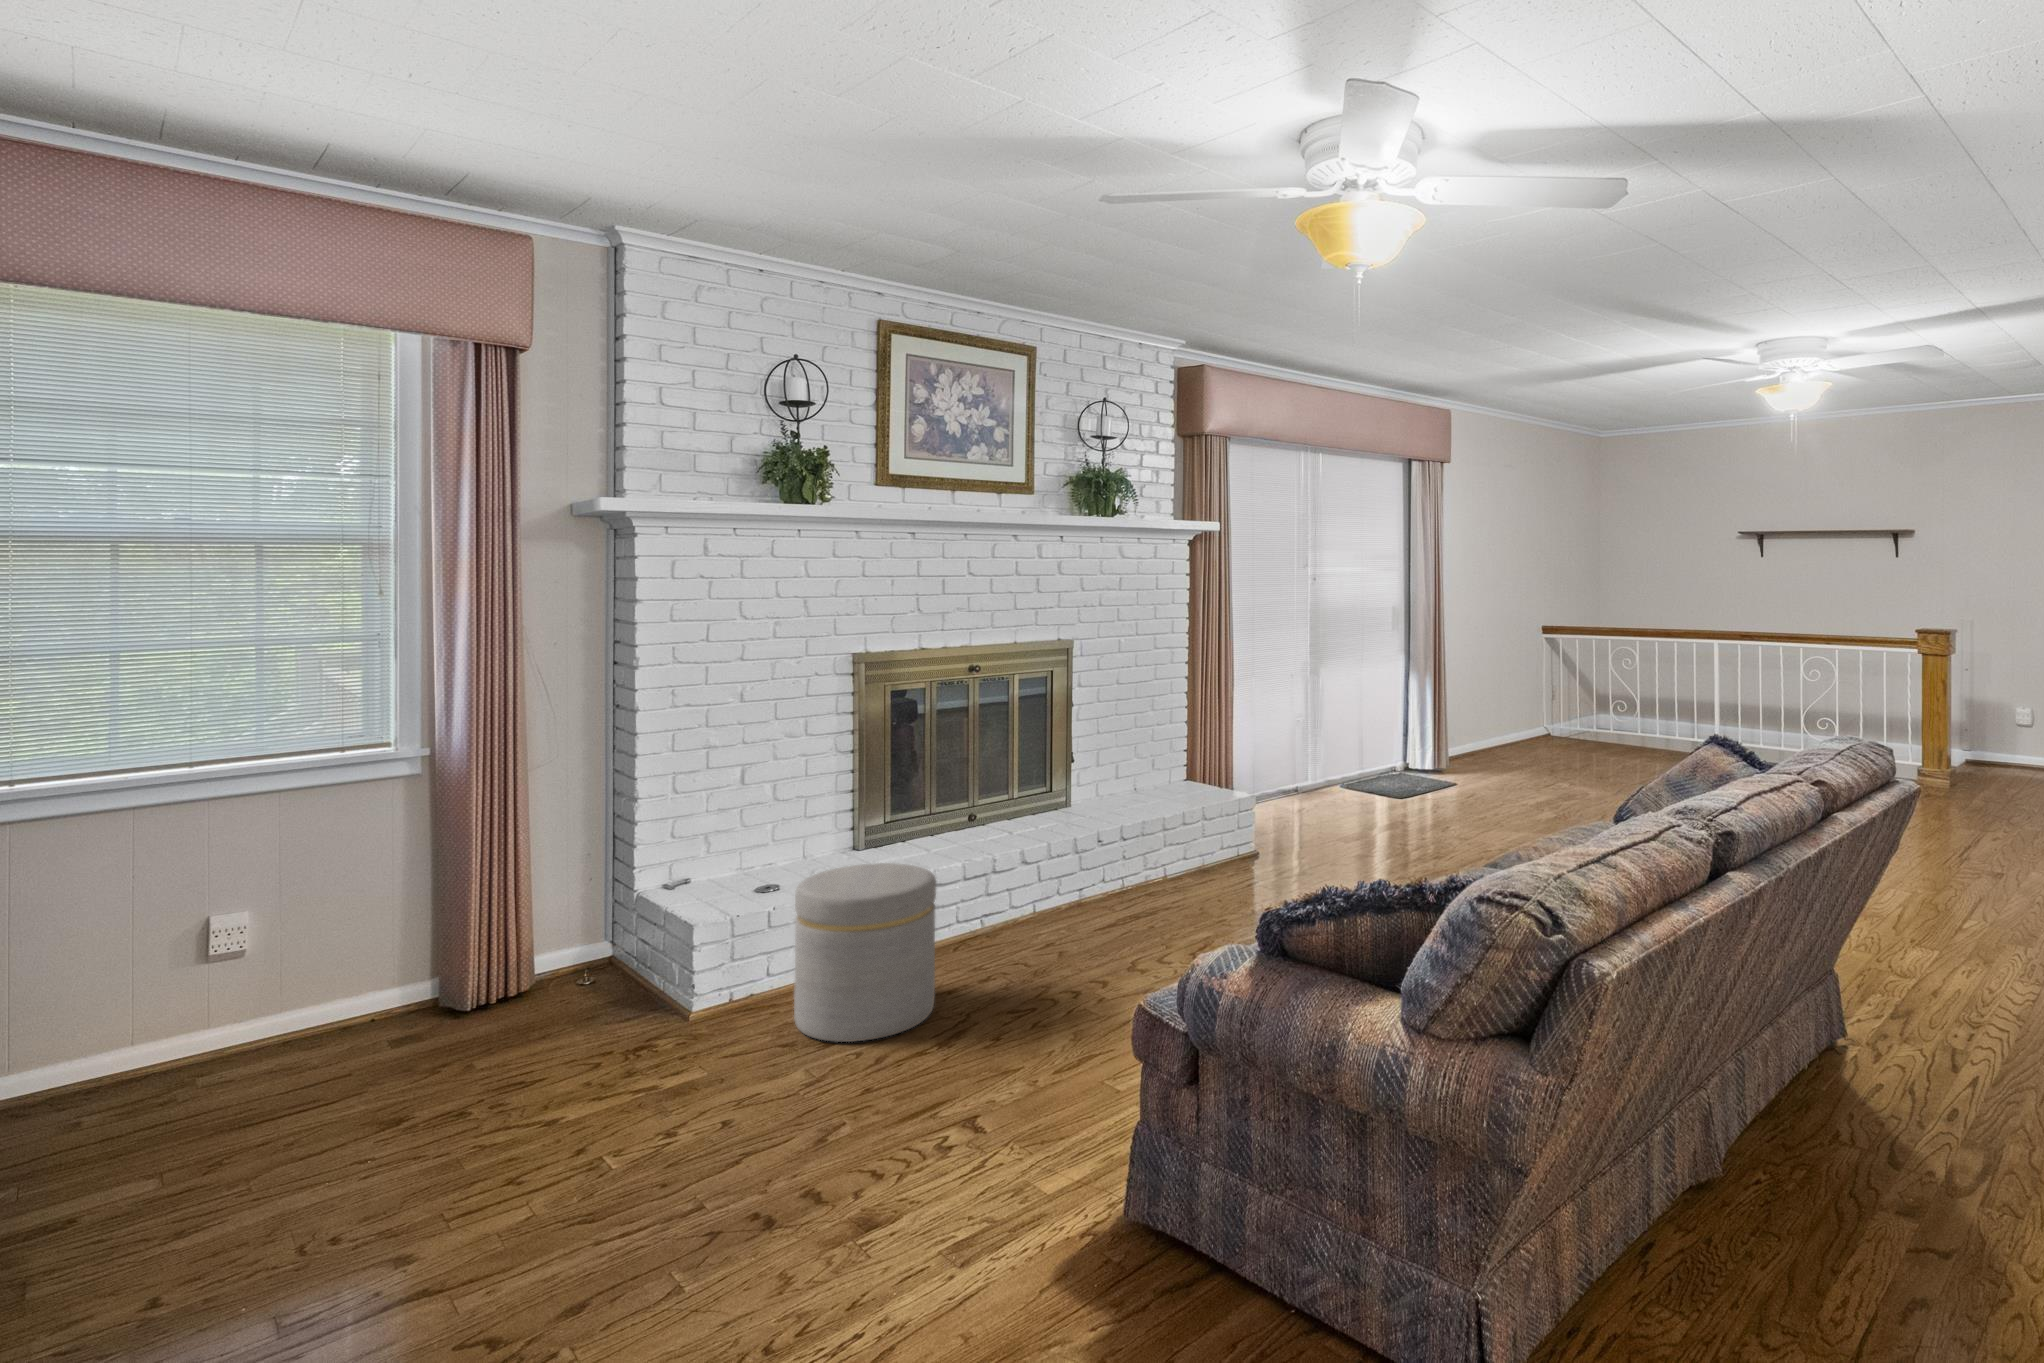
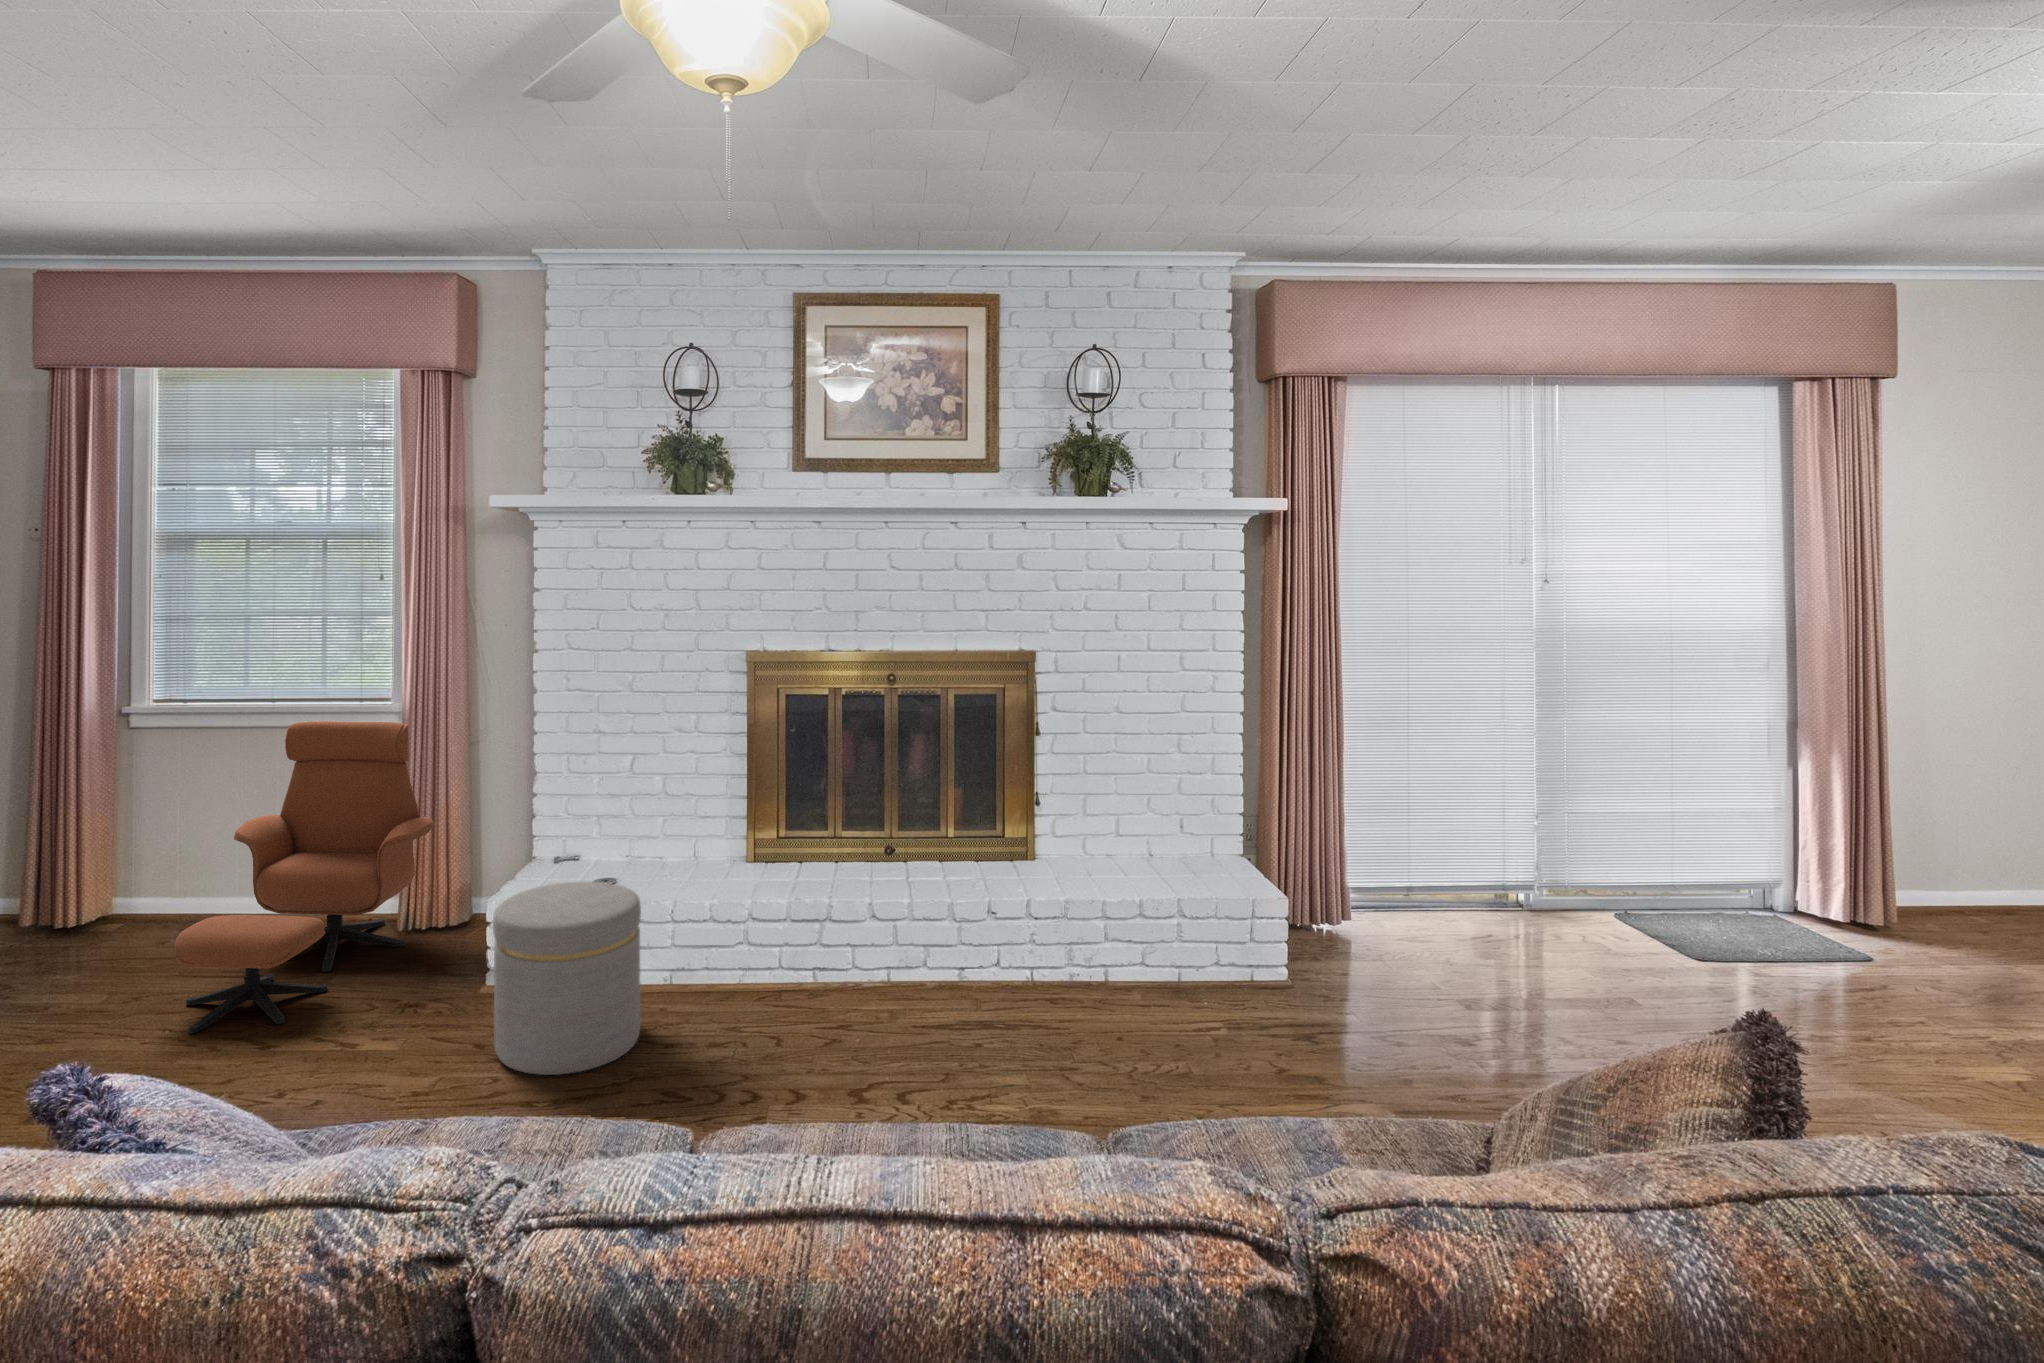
lounge chair: none [245,762,534,1144] -> present [175,721,434,1033]

